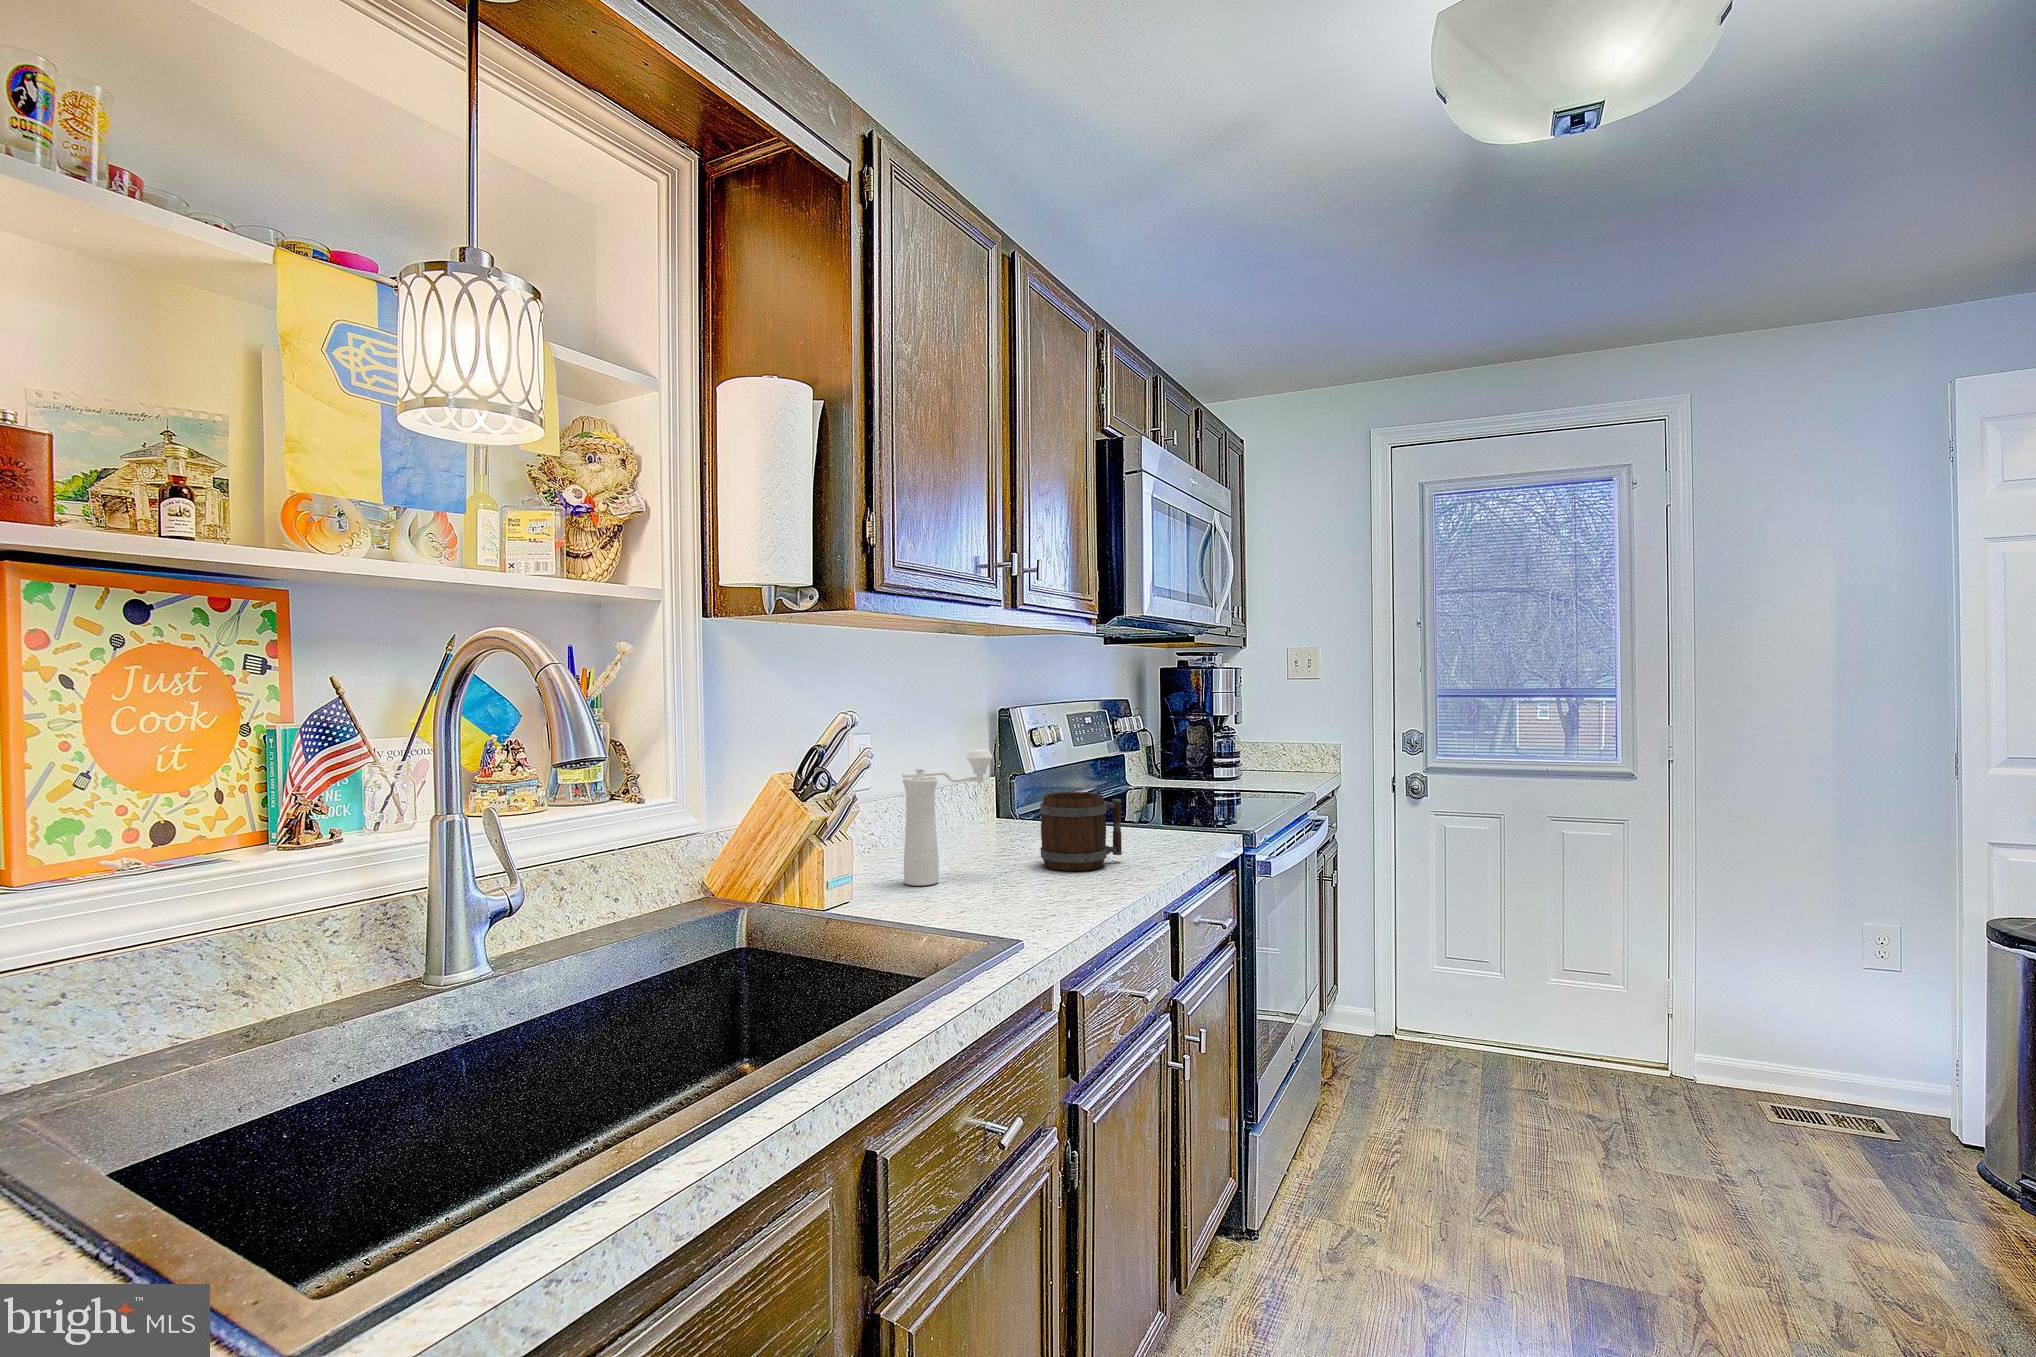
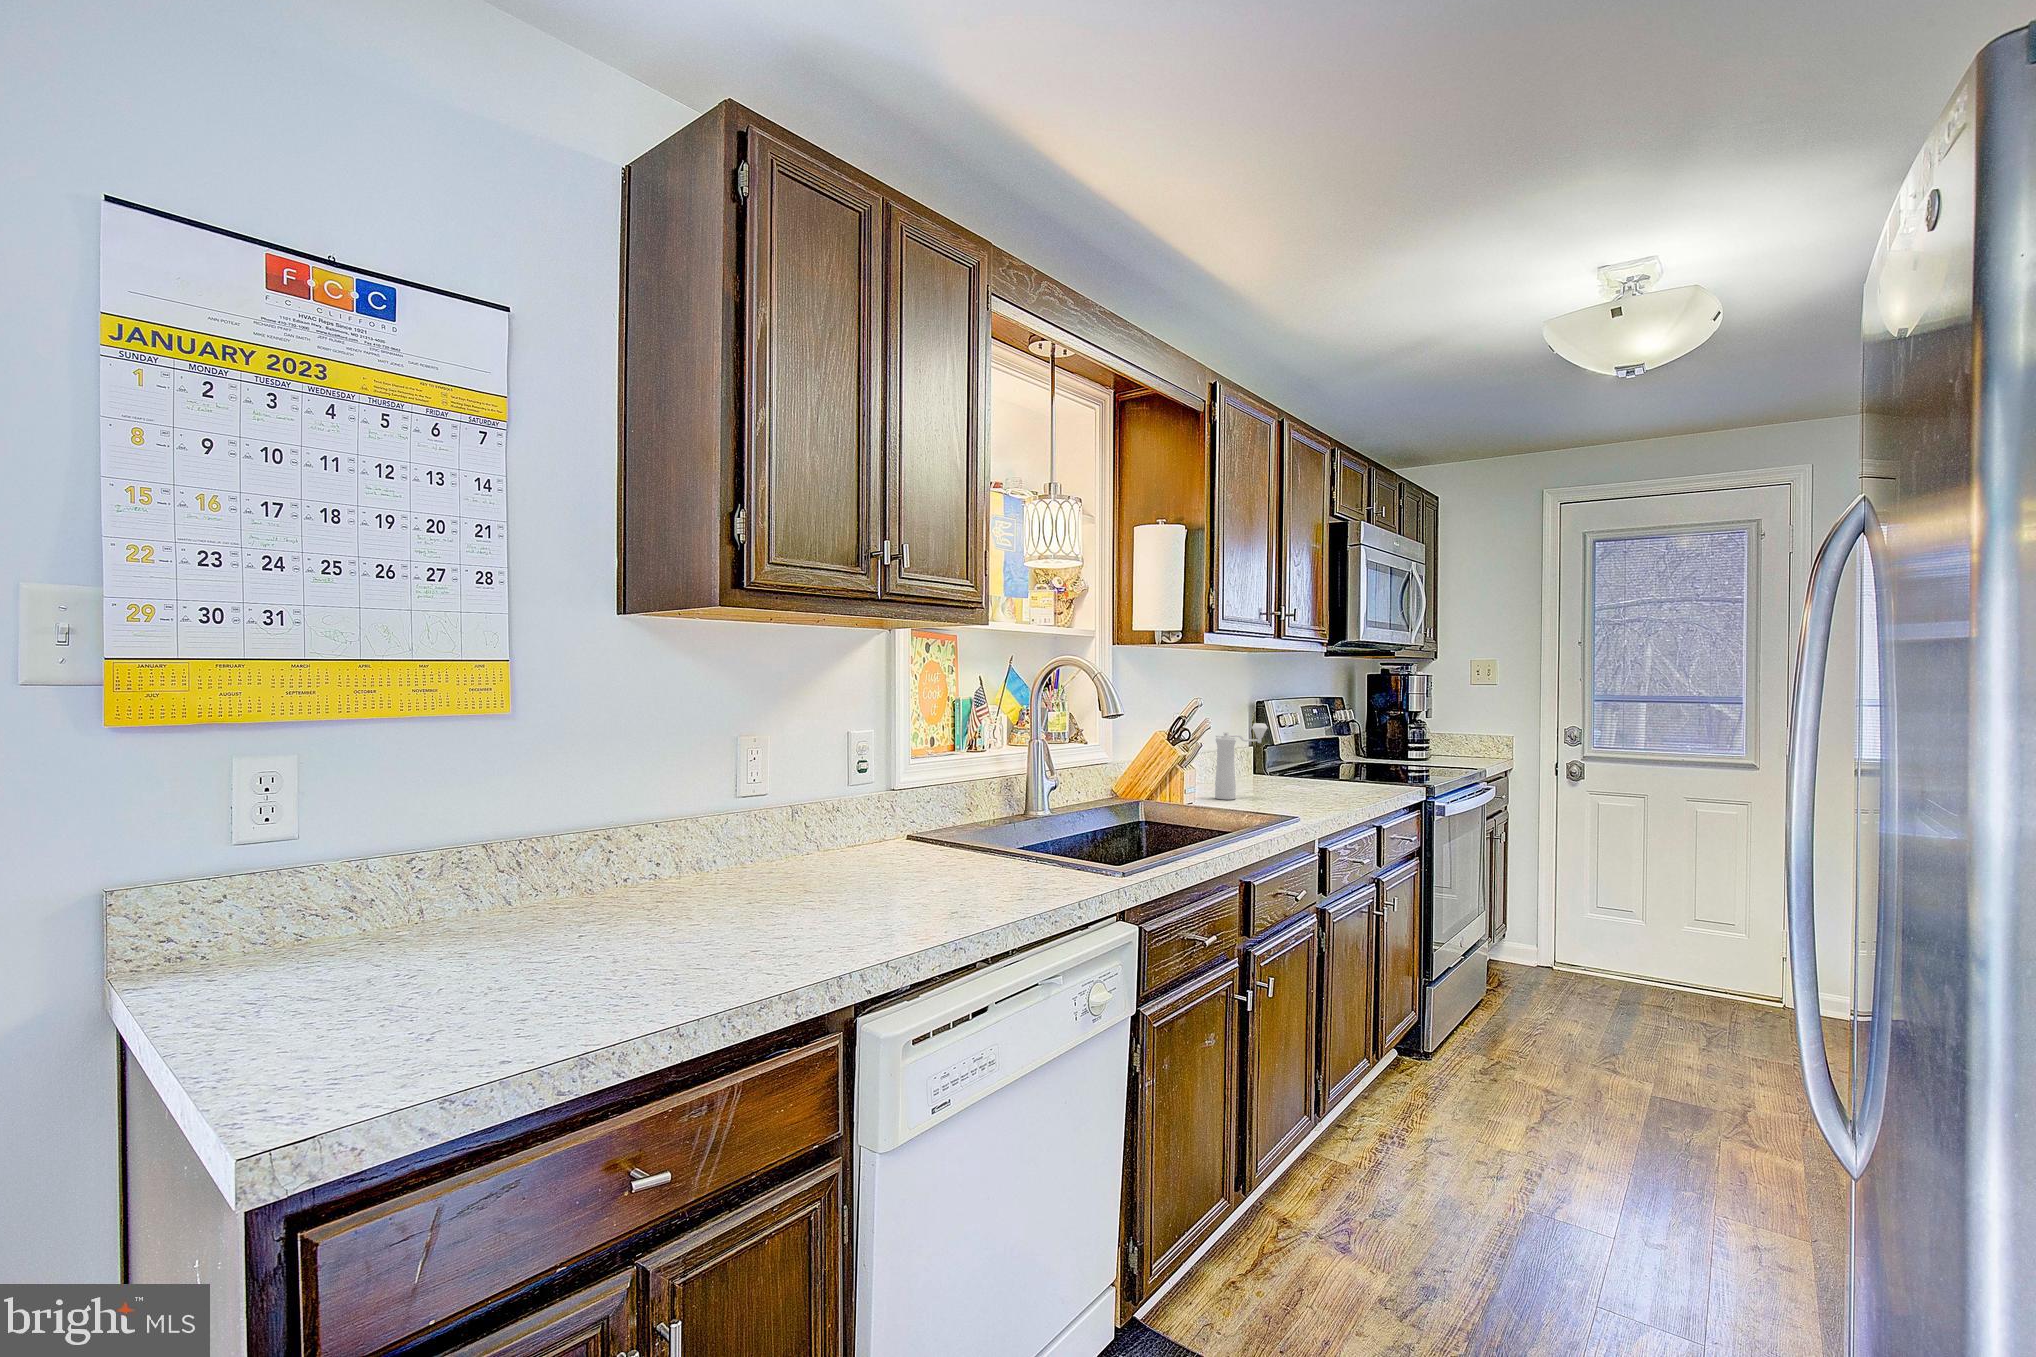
mug: present [1040,792,1122,871] -> none [1294,752,1346,798]

